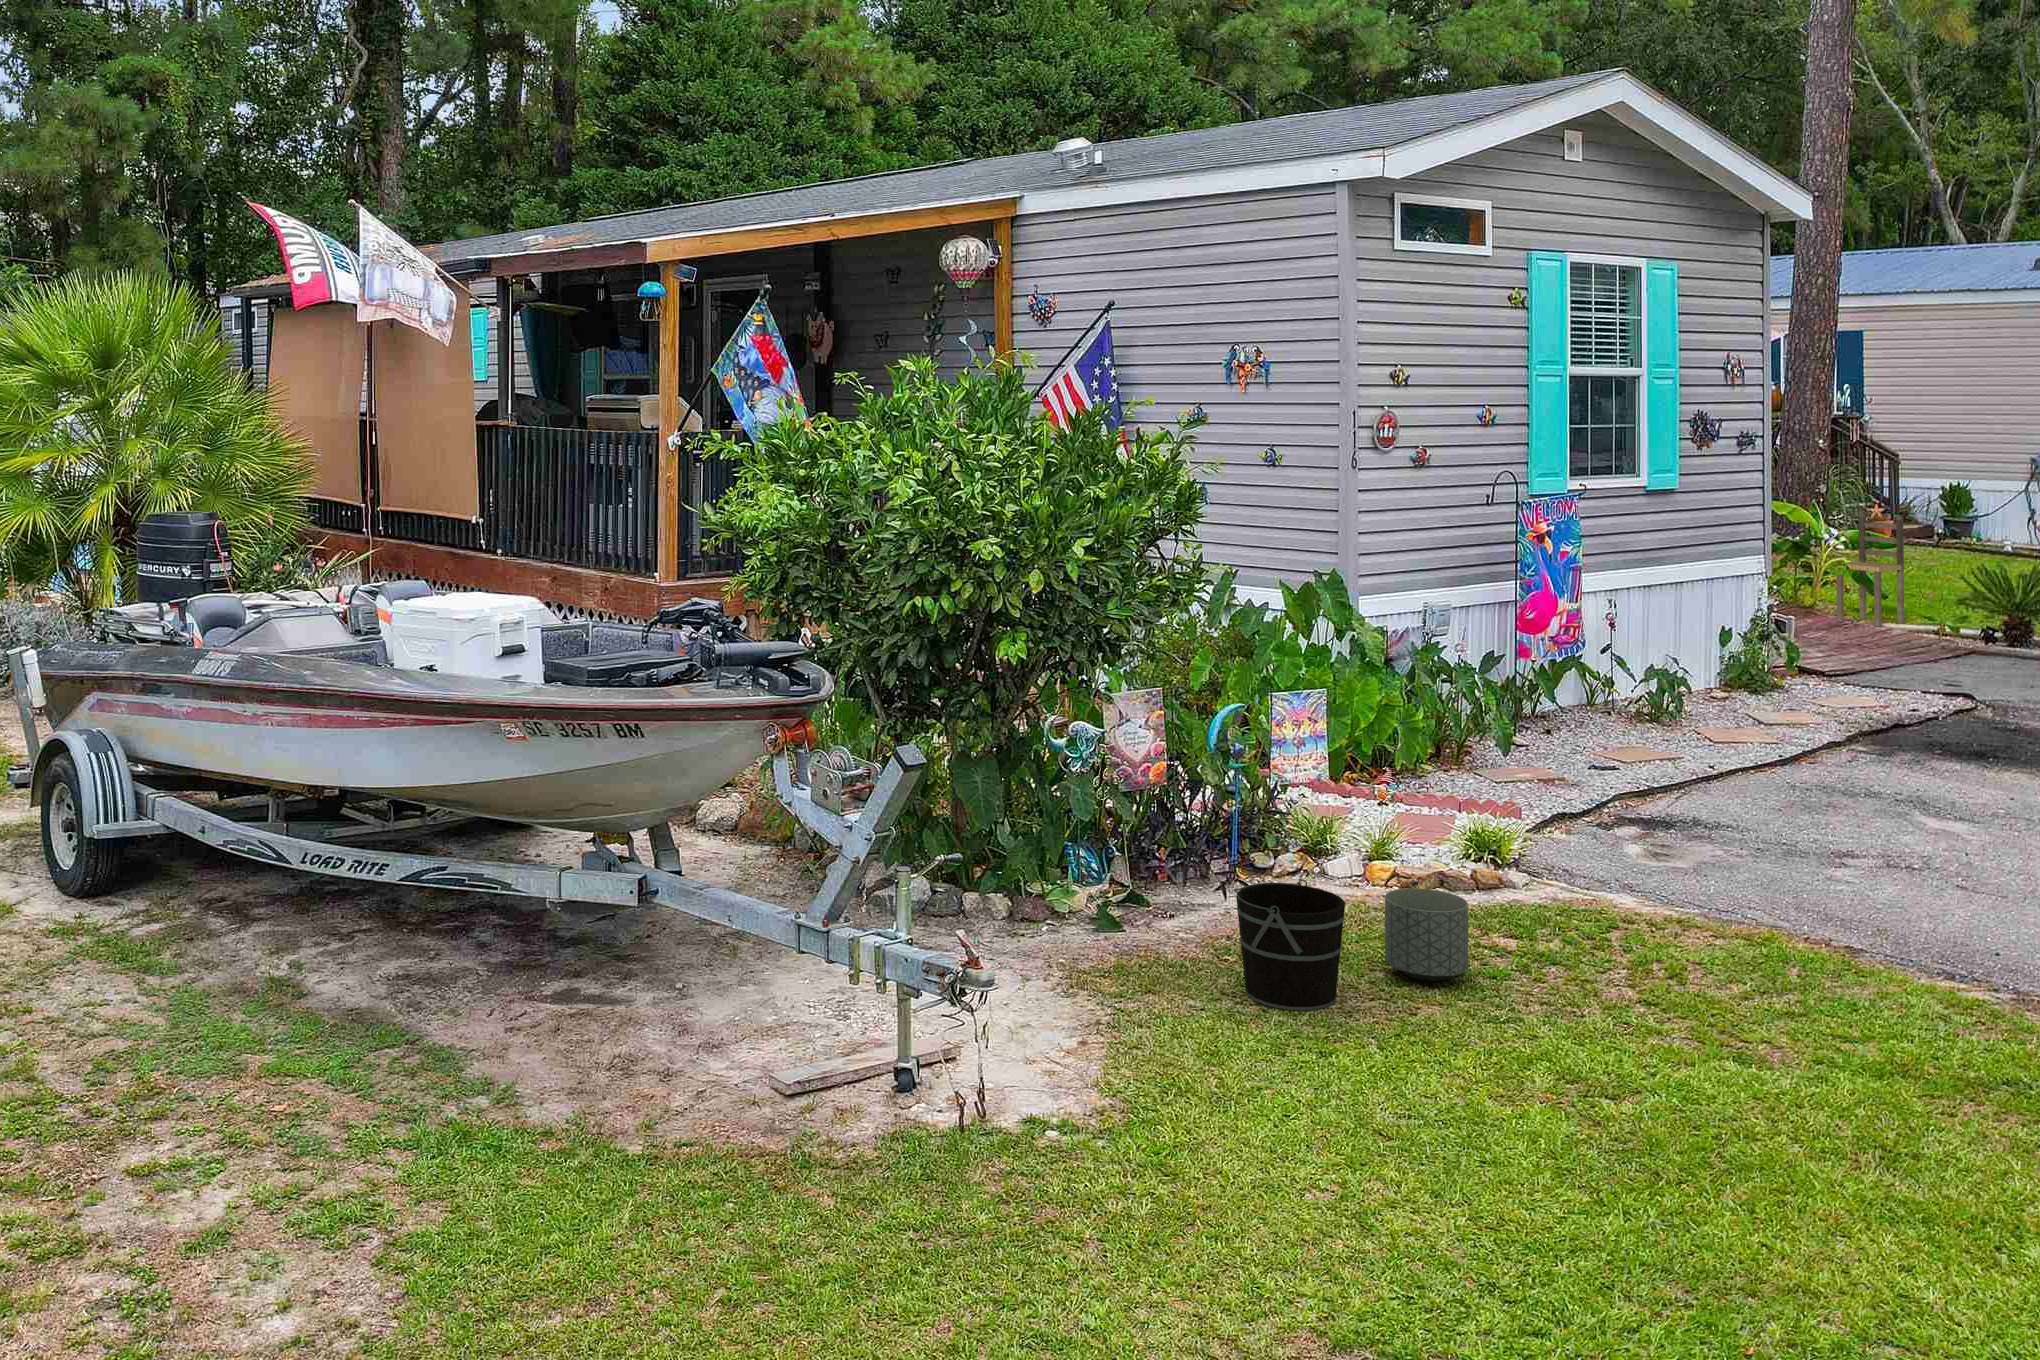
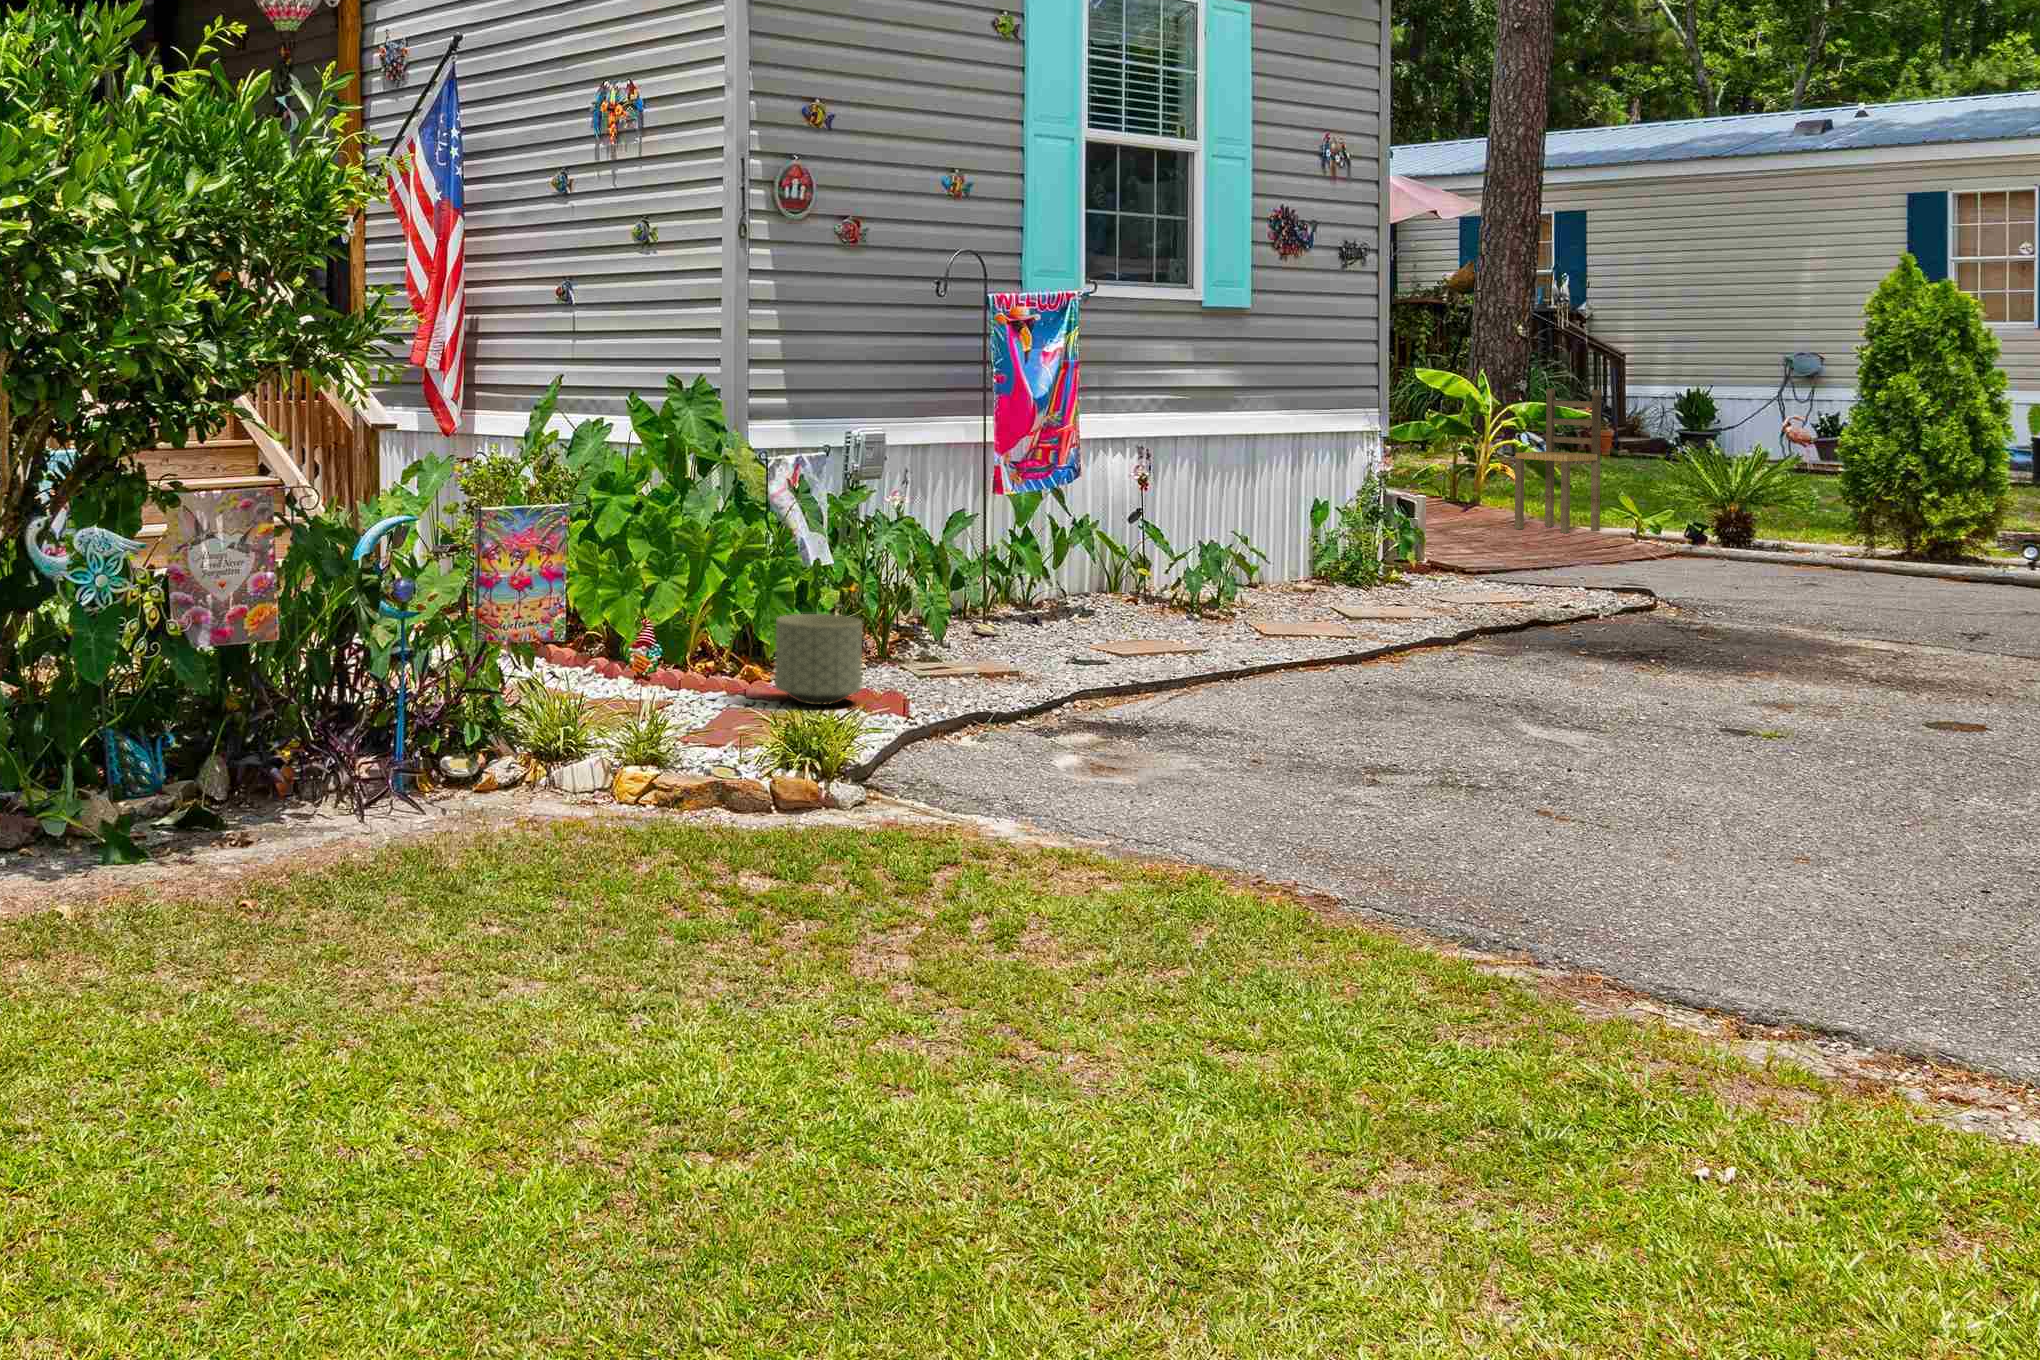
bucket: present [1234,879,1345,1011] -> none [92,767,301,1011]
planter: present [1385,888,1468,981] -> present [775,614,862,705]

